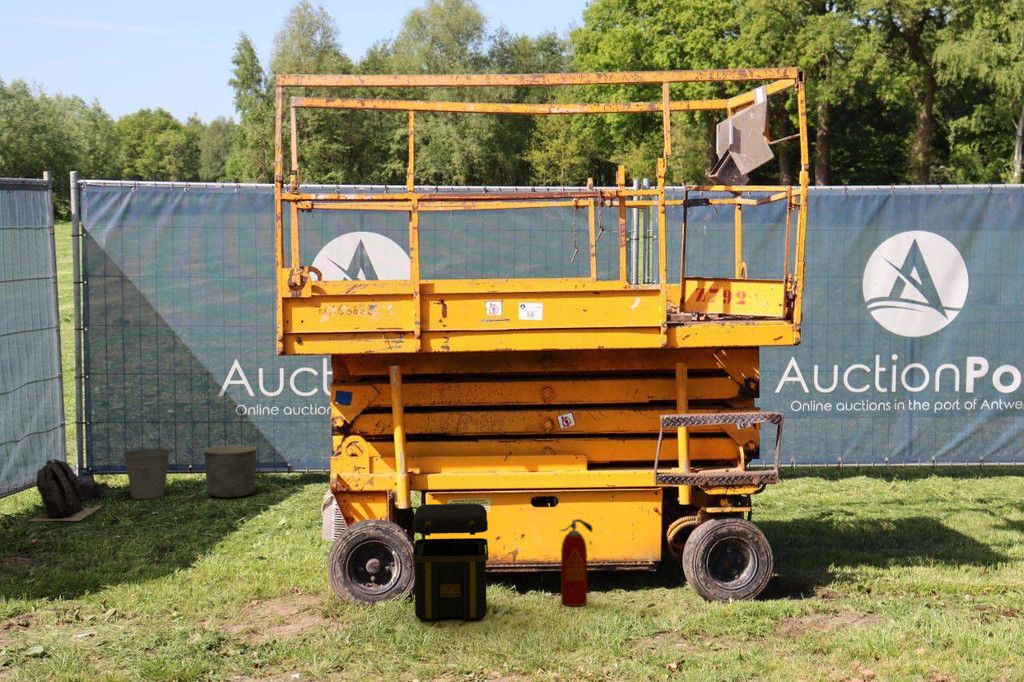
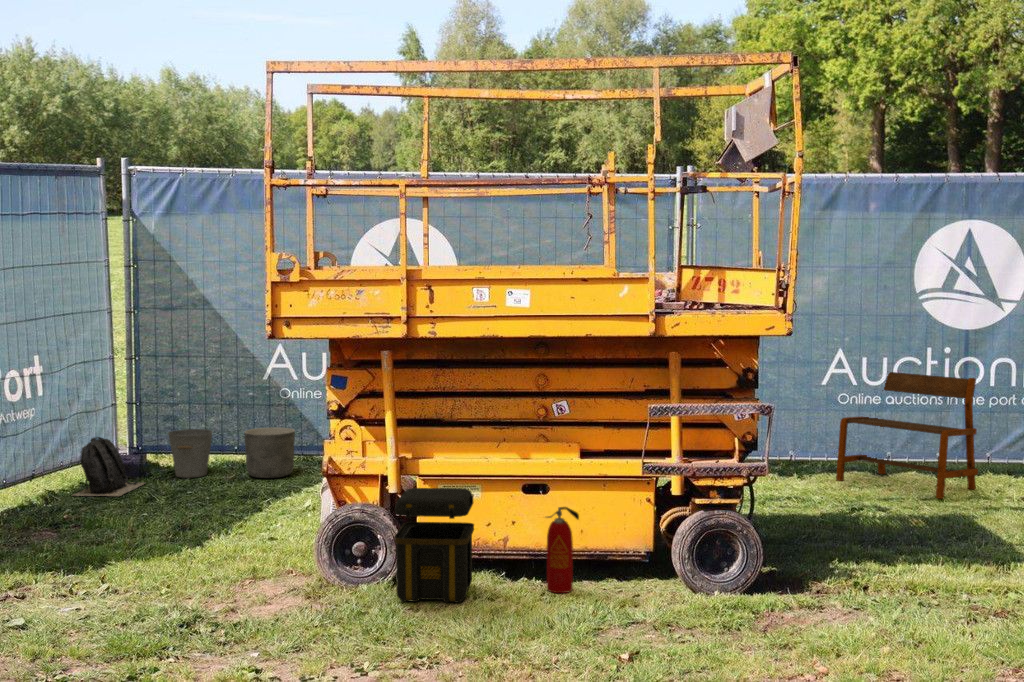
bench: none [793,377,929,500] -> present [836,372,978,499]

